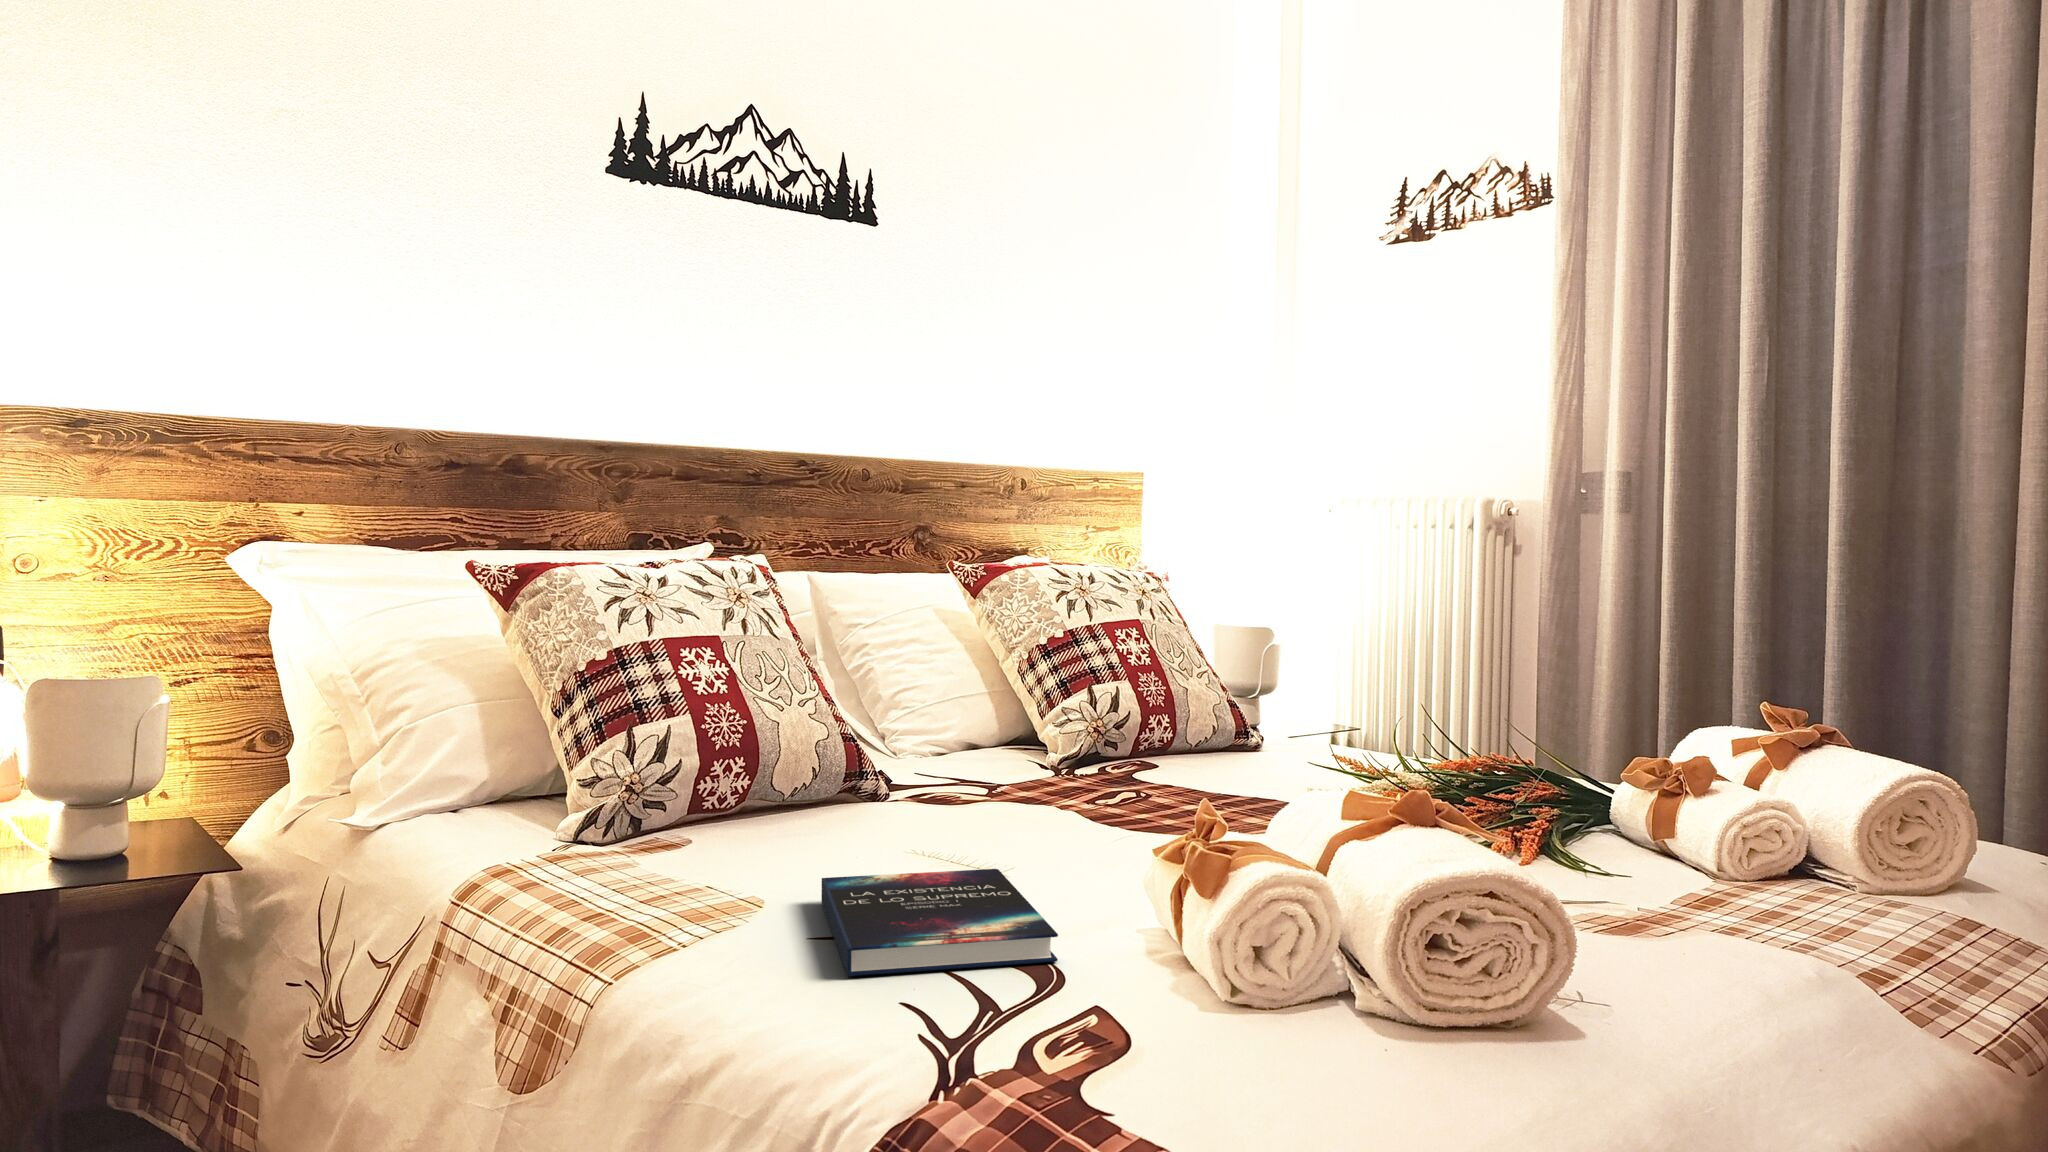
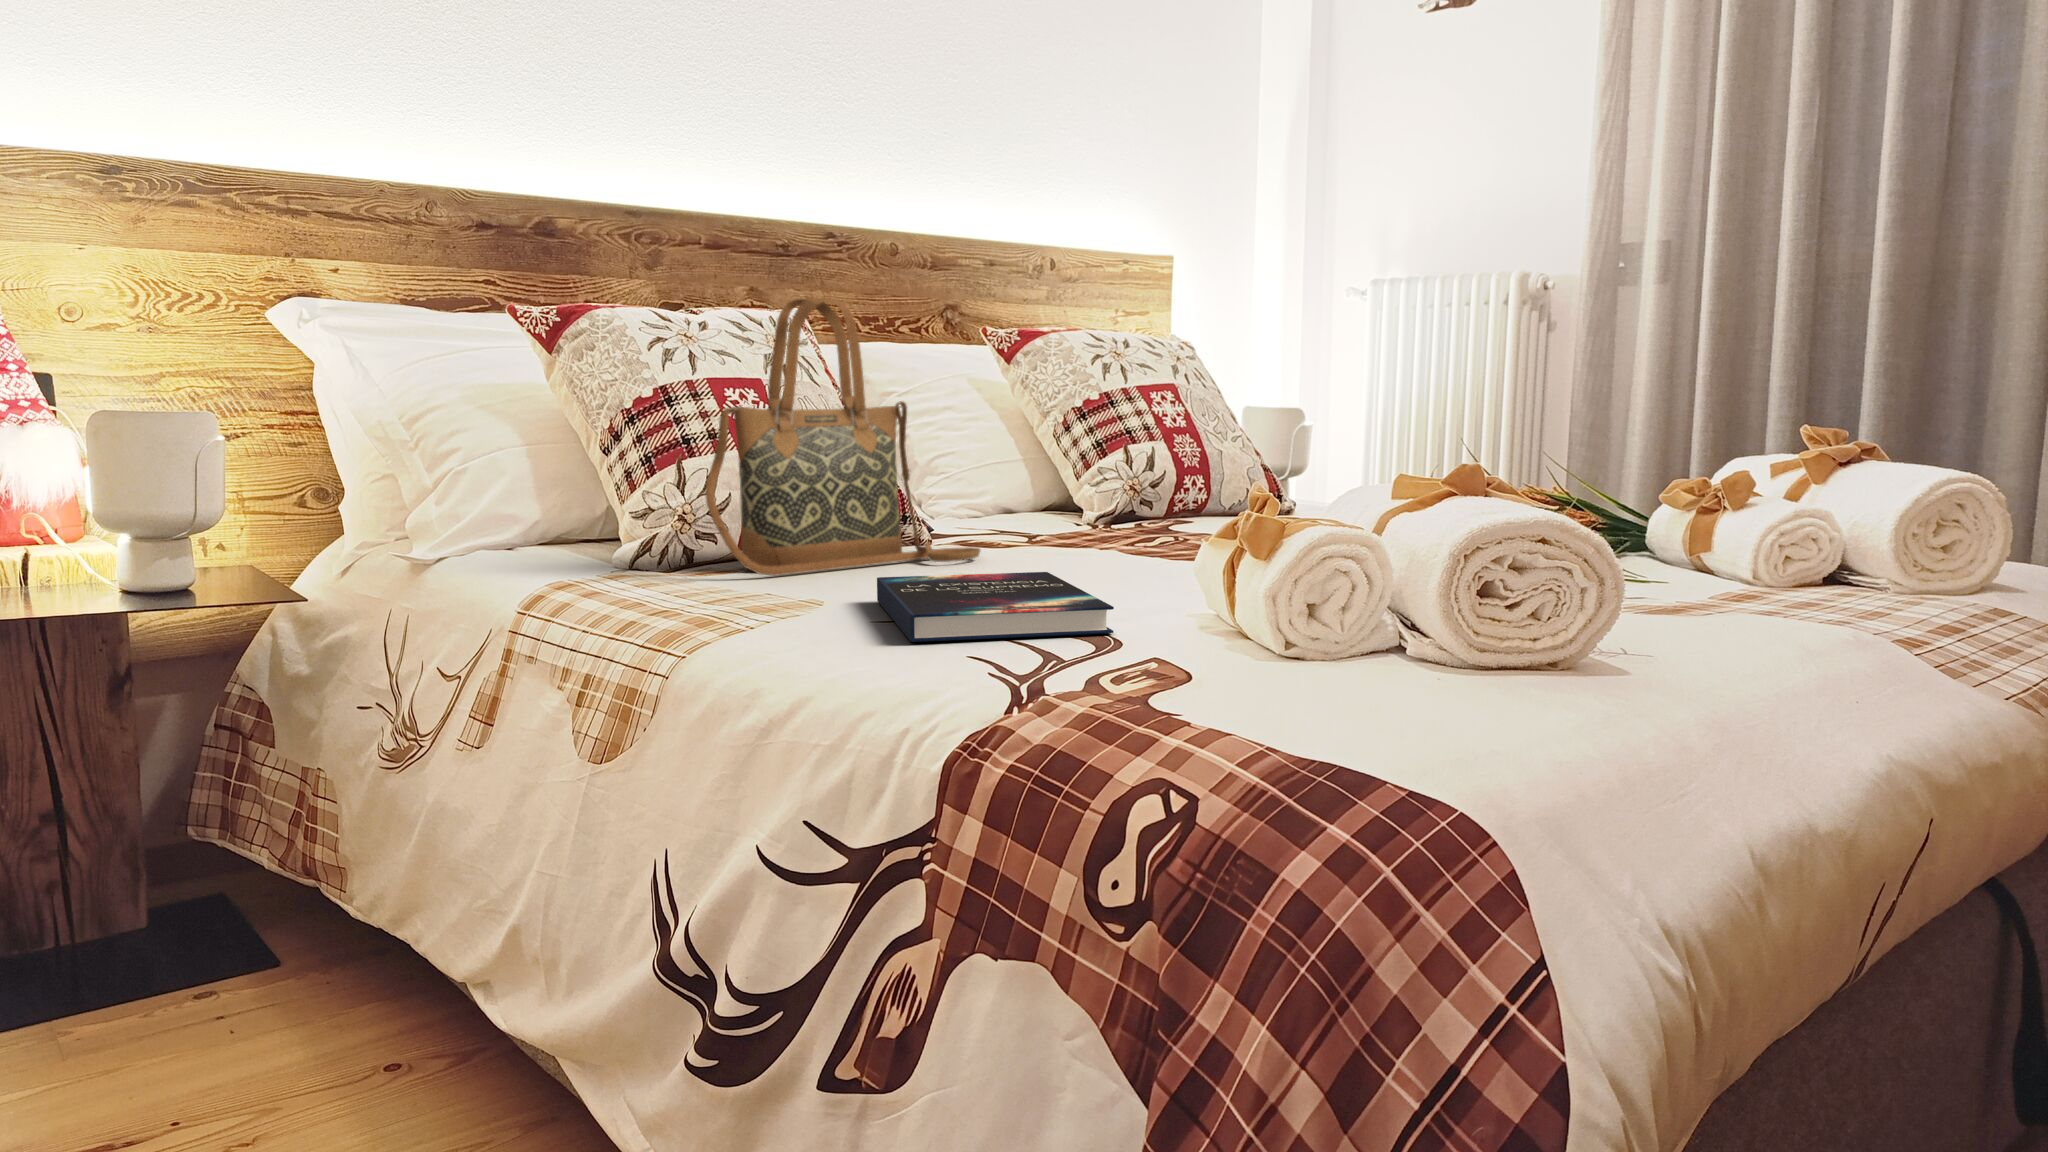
handbag: none [653,568,937,857] -> present [706,298,980,576]

